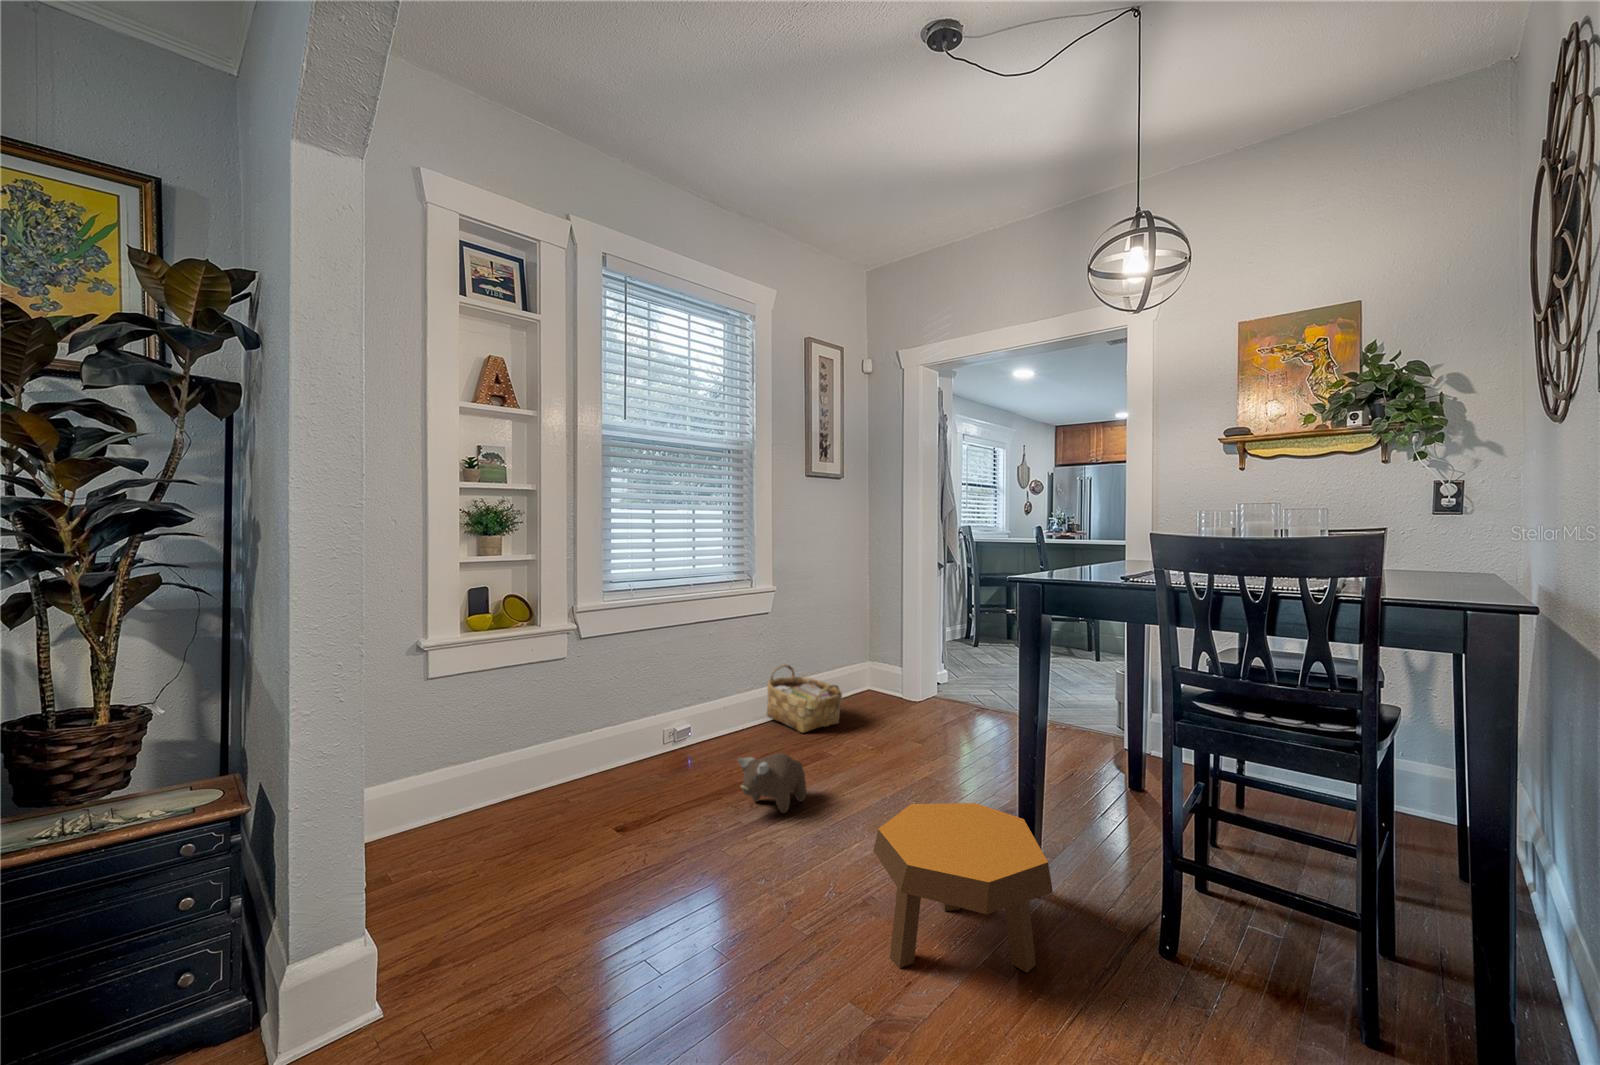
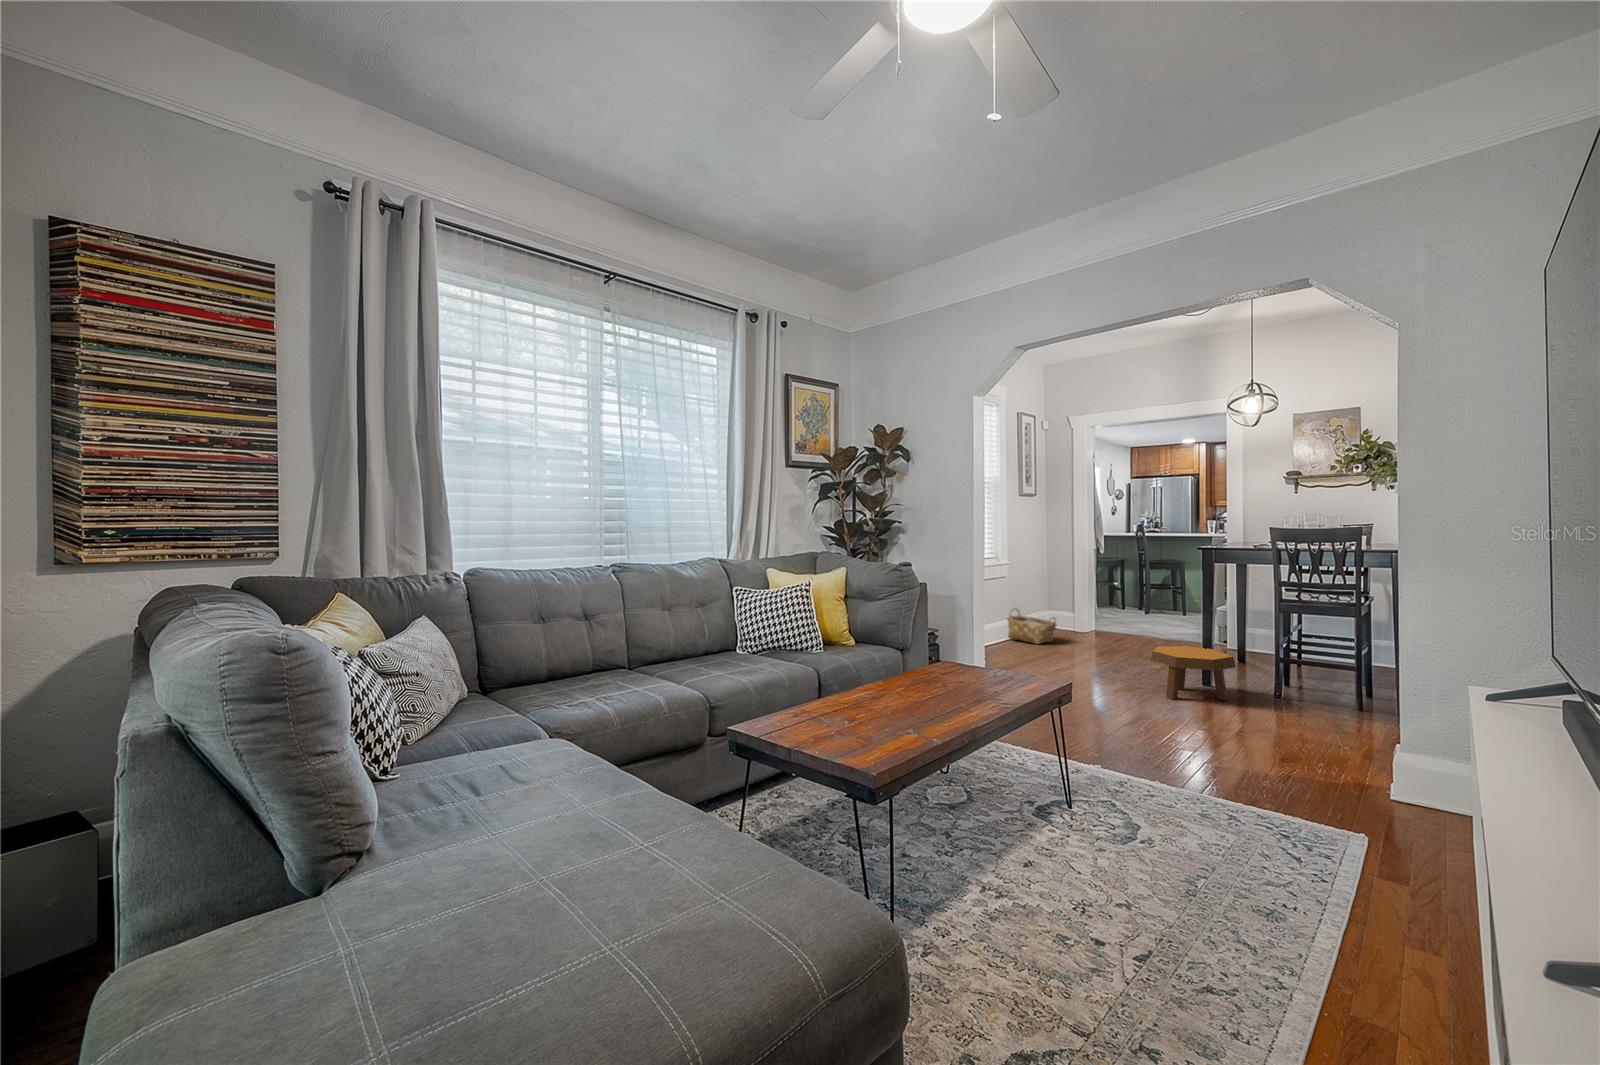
plush toy: present [738,753,806,813] -> none [1045,640,1076,668]

